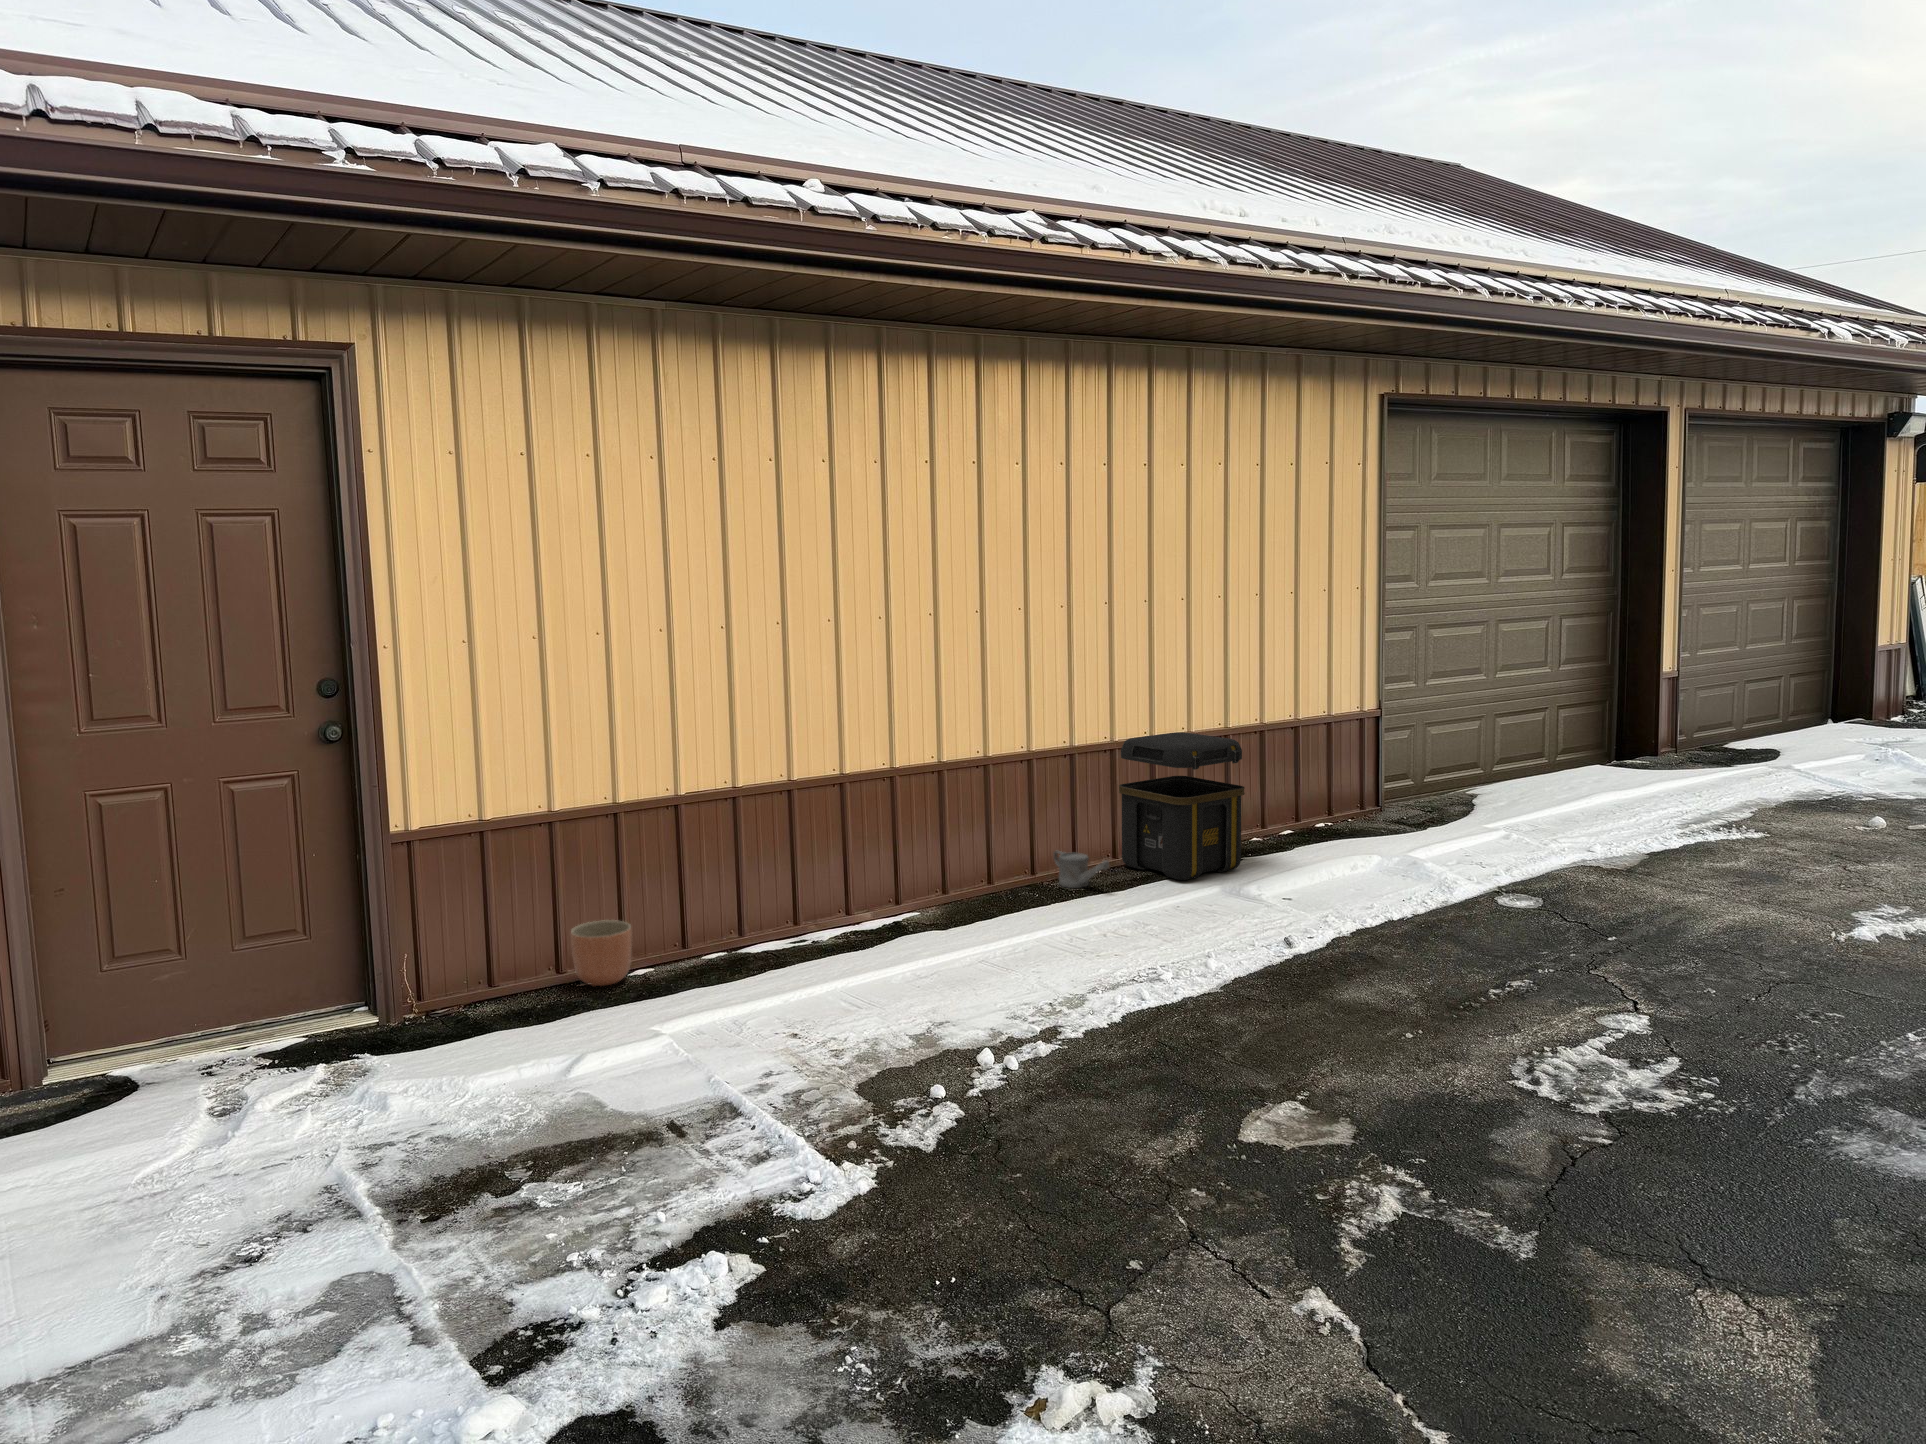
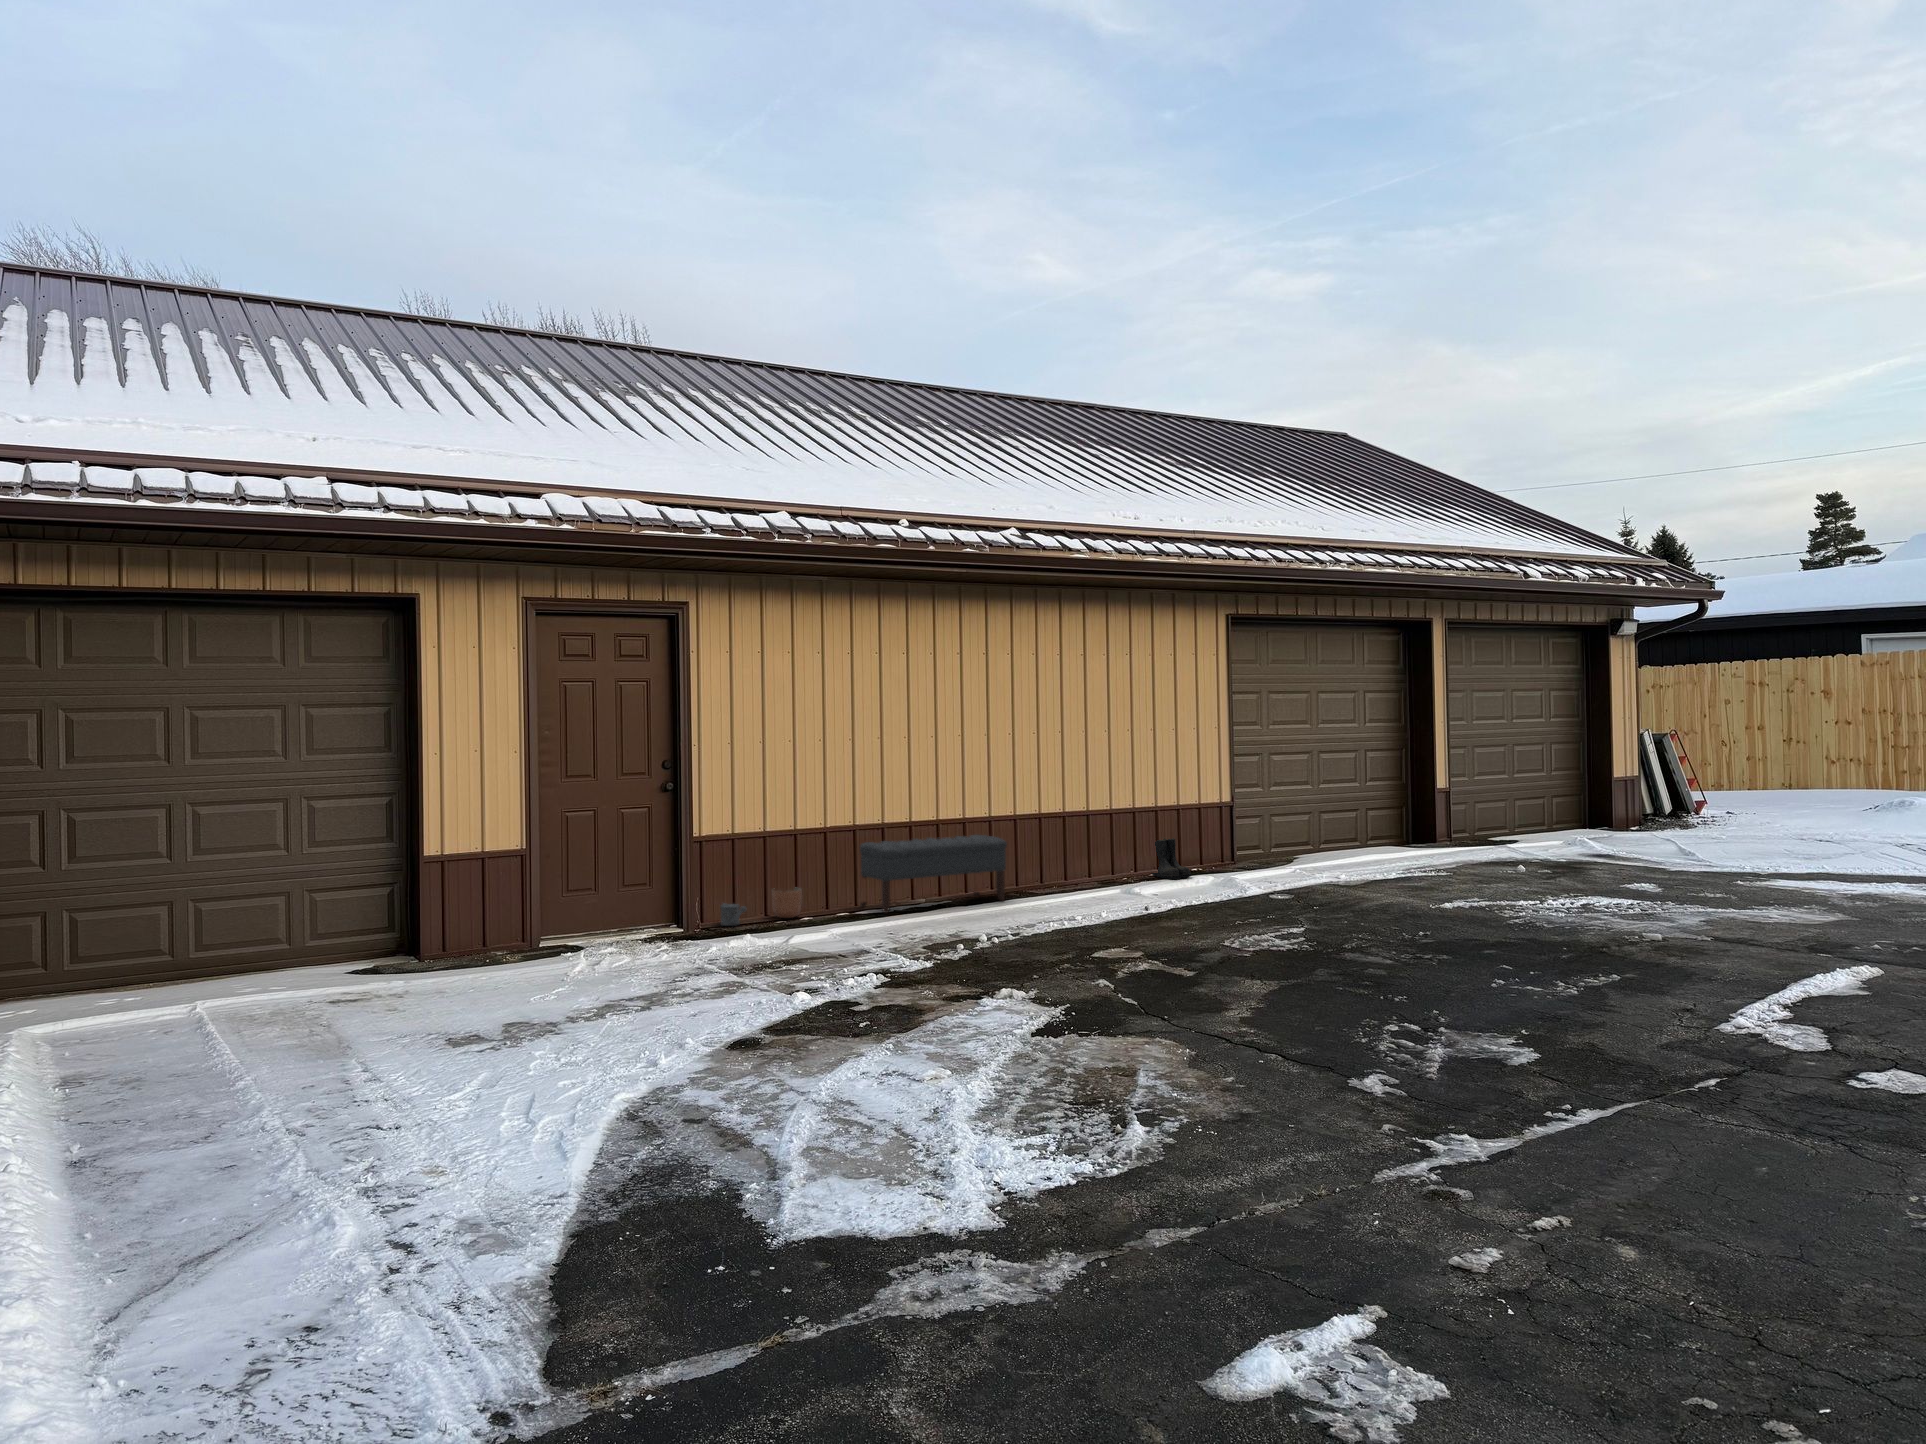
toolbox: present [1119,732,1245,880] -> none [1068,808,1138,889]
boots: none [1250,775,1326,850] -> present [1152,838,1191,879]
bench: none [742,794,1024,967] -> present [860,835,1007,913]
watering can: present [1054,851,1109,888] -> present [720,903,746,926]

